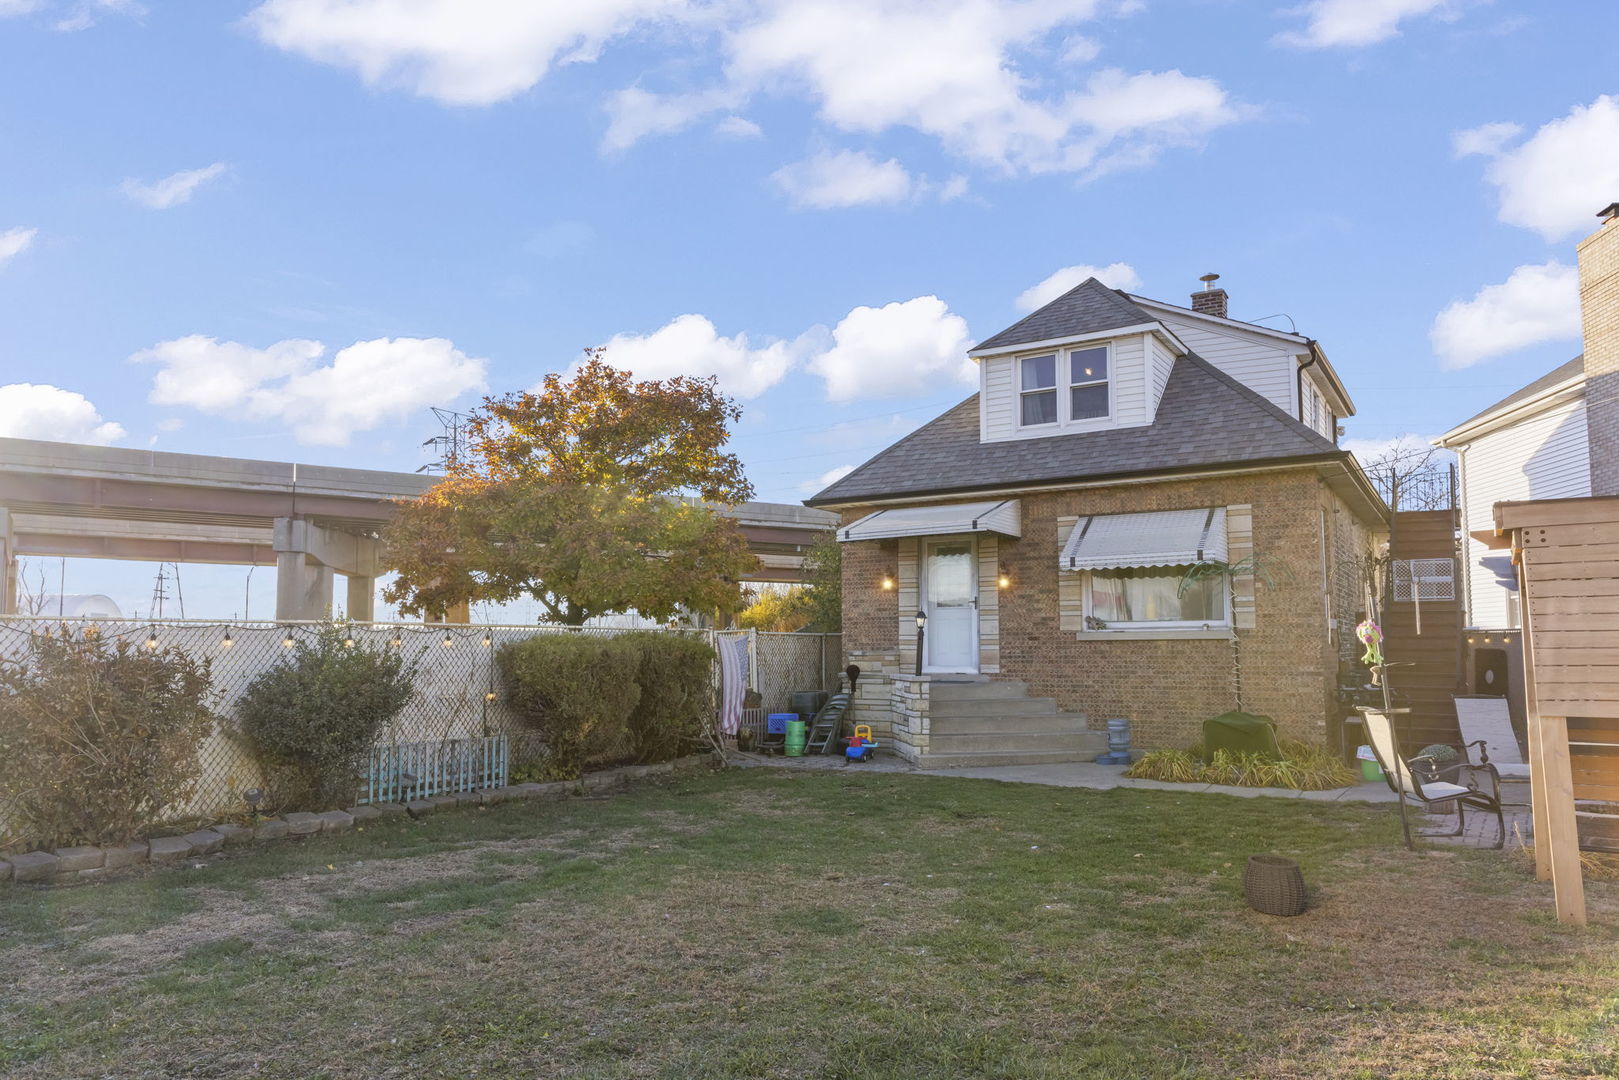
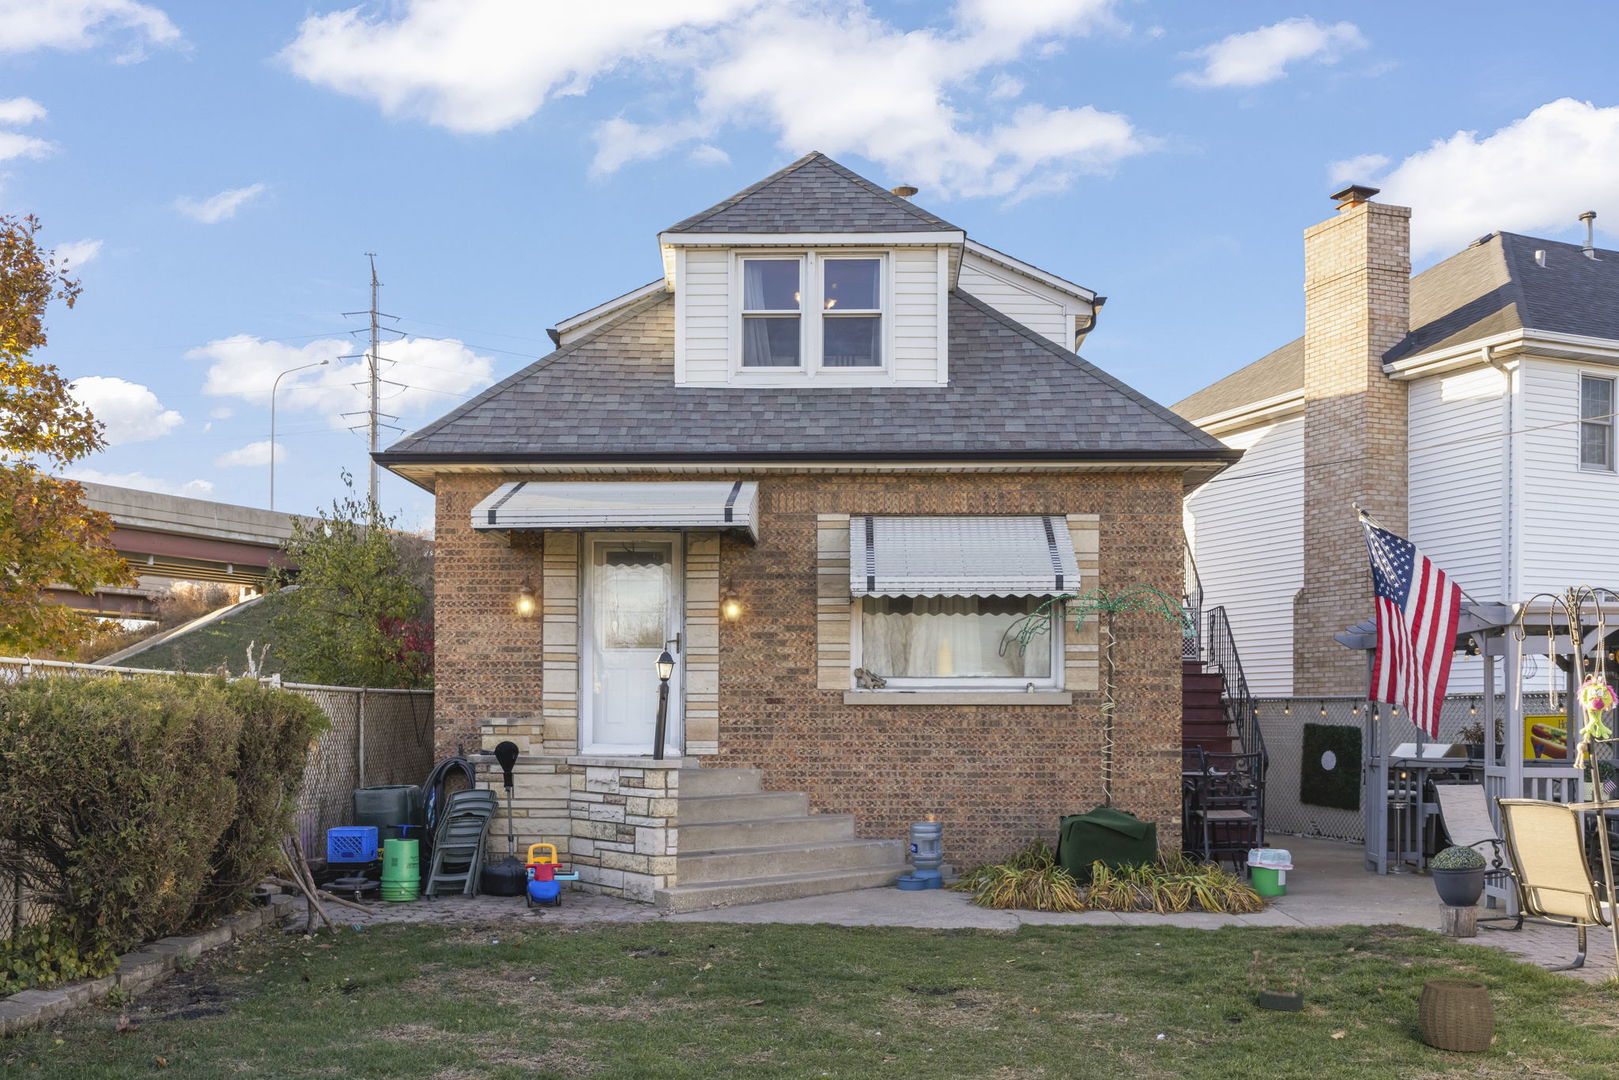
decorative plant: none [1169,820,1220,869] -> present [1247,951,1311,1012]

